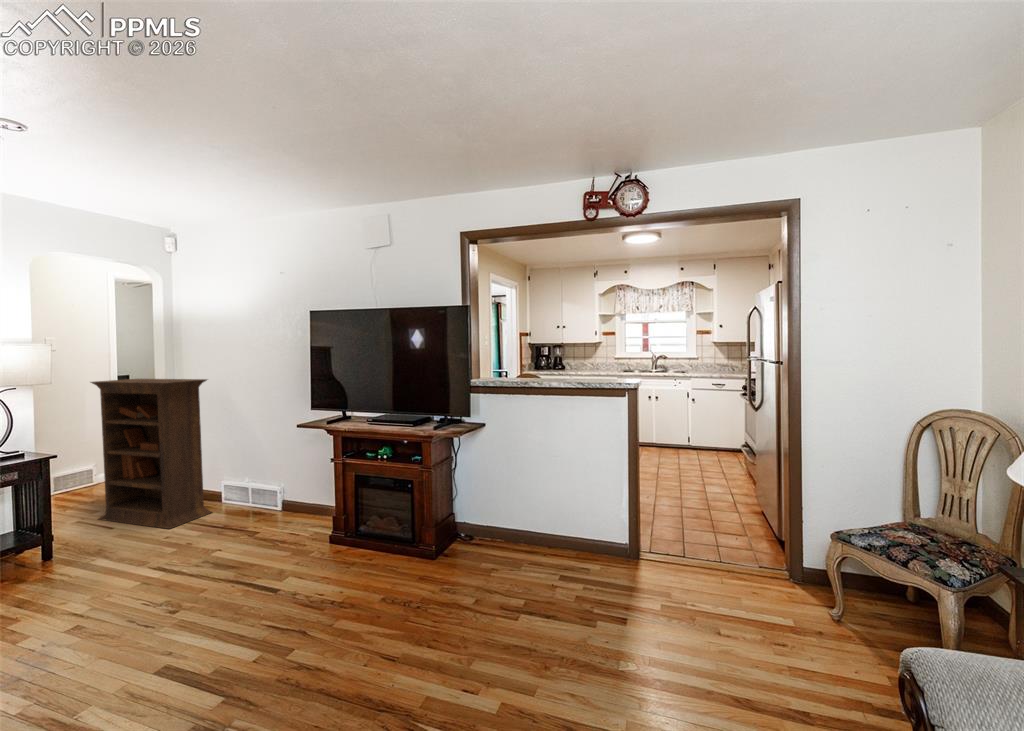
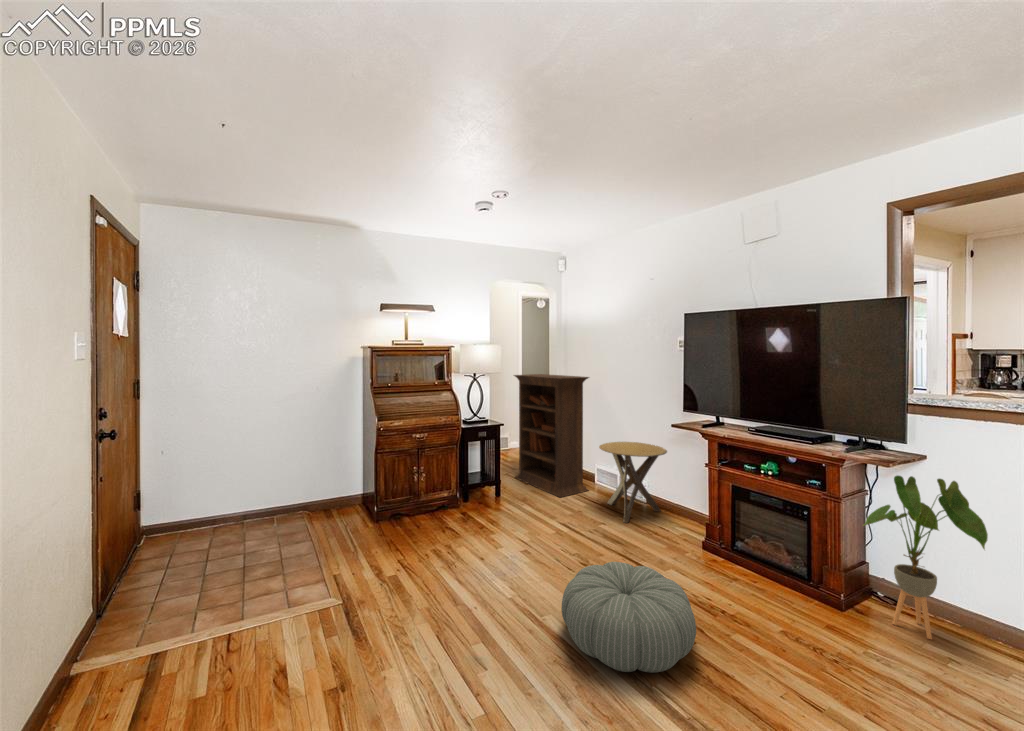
house plant: none [444,441,511,558] -> present [864,476,988,639]
side table: none [219,448,301,537] -> present [599,442,667,523]
pouf: none [149,571,304,682] -> present [561,562,696,673]

